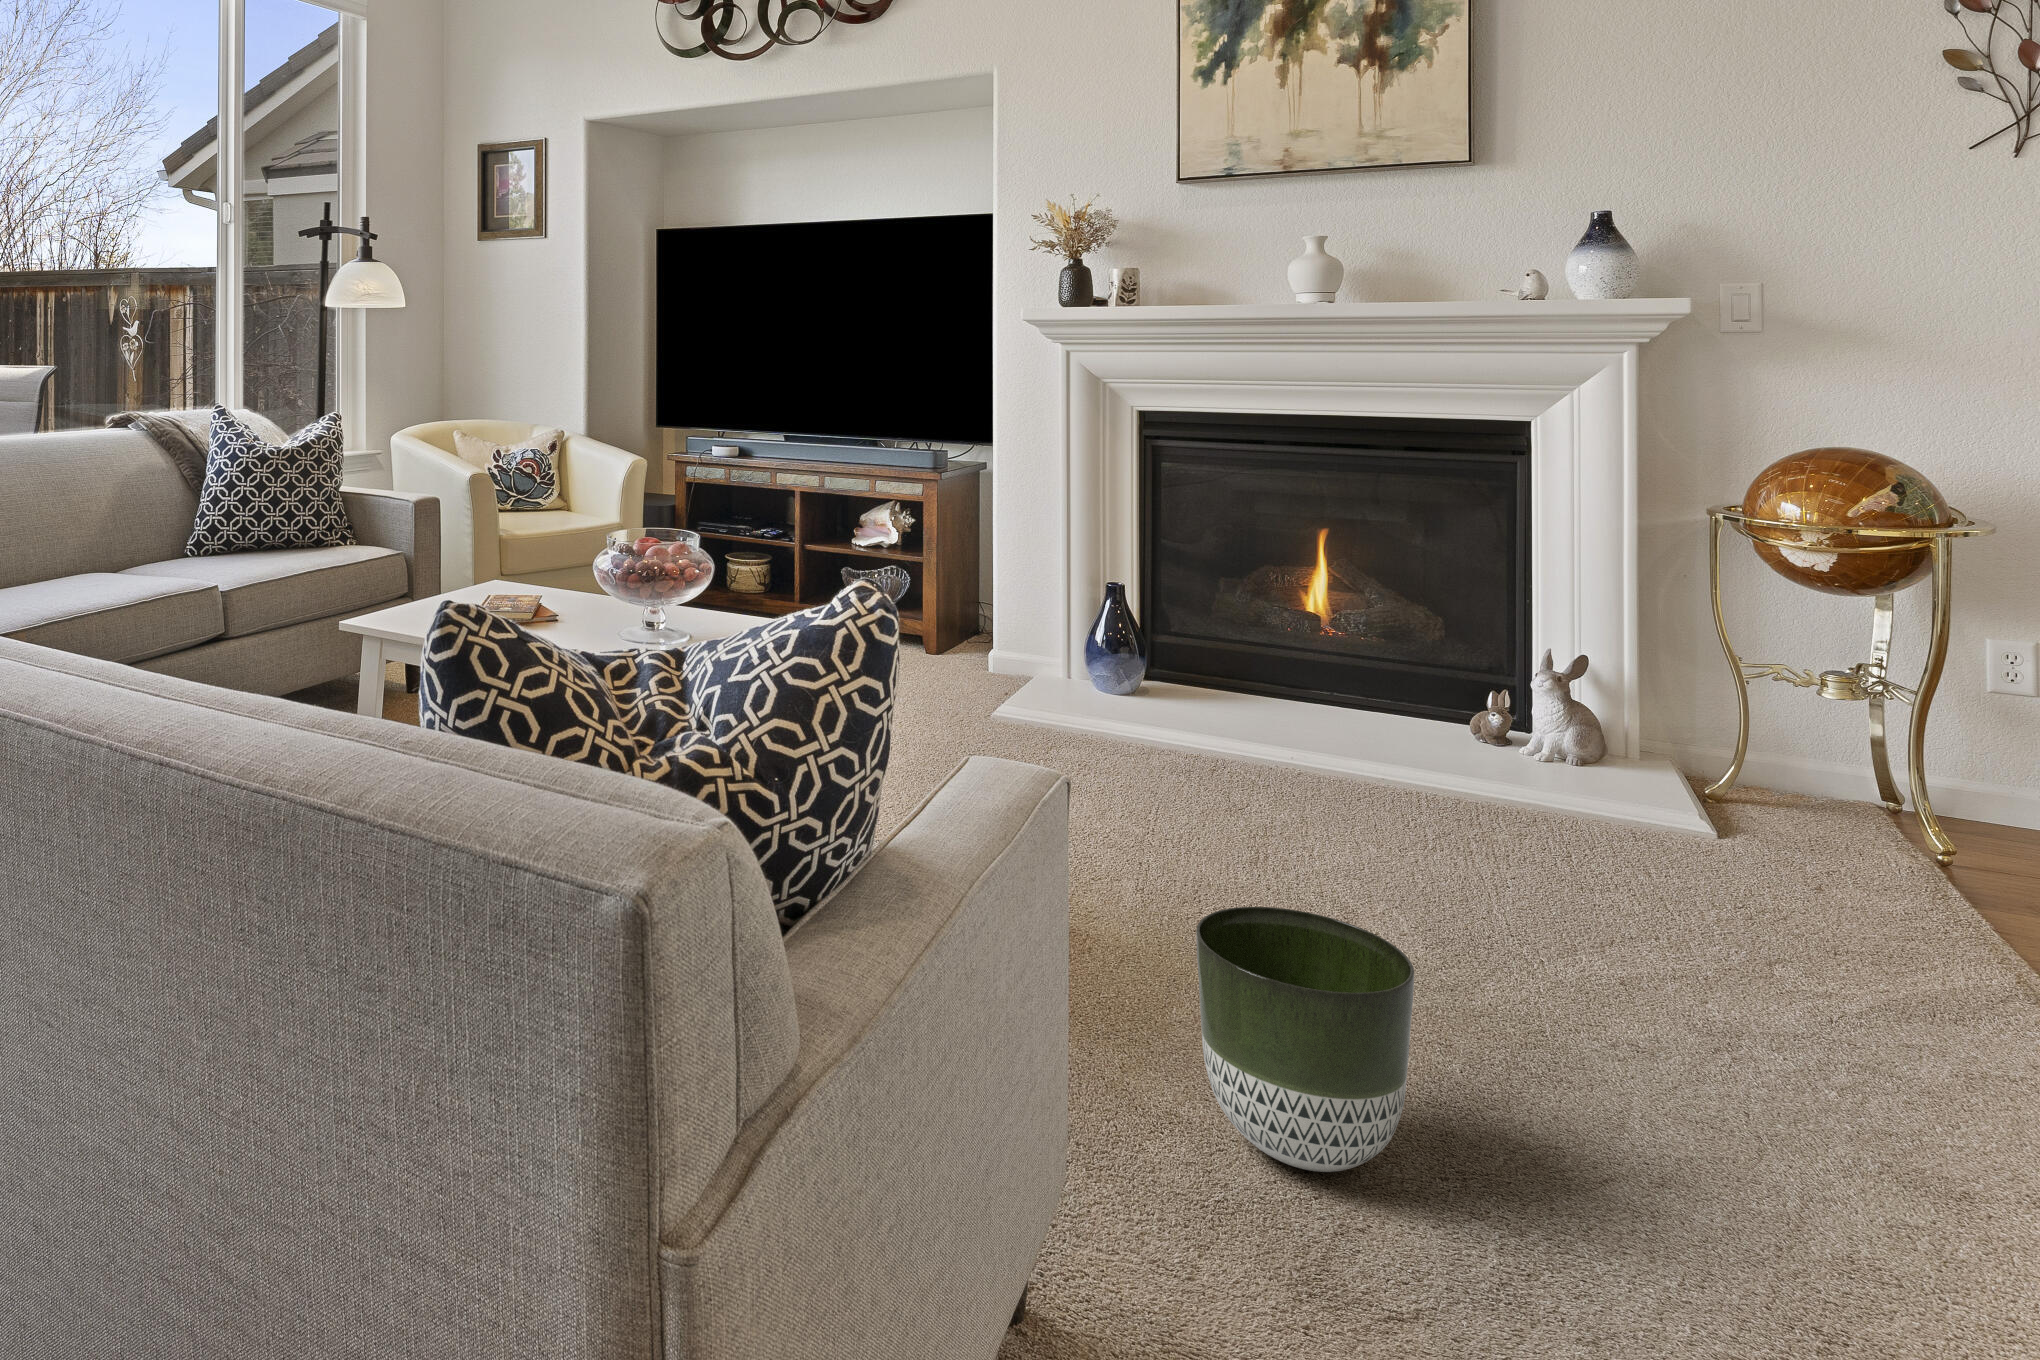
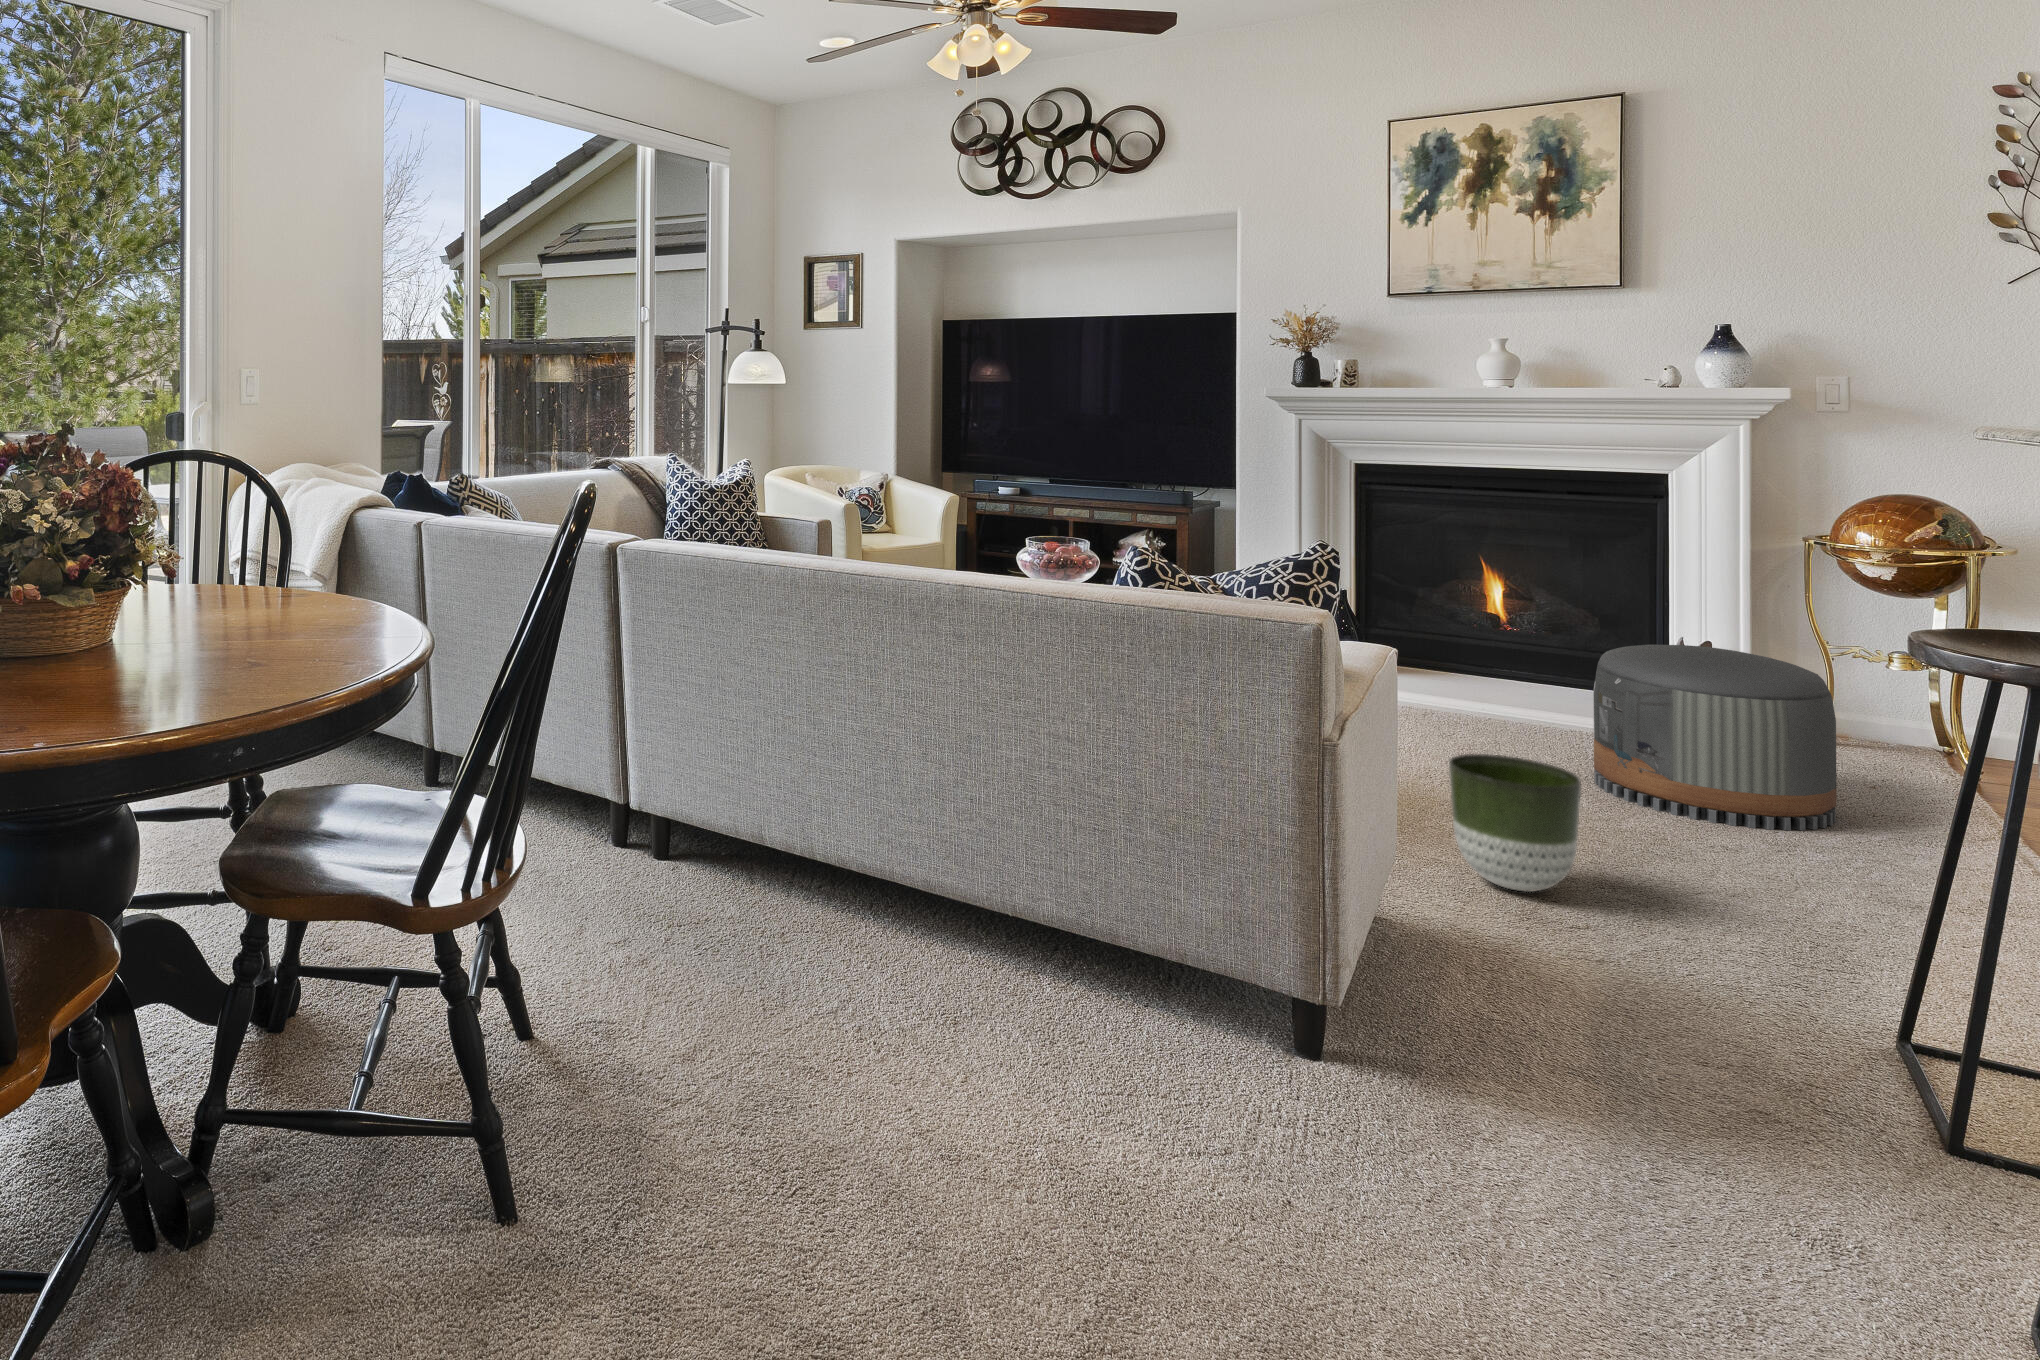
pouf: none [1430,675,1783,978] -> present [1593,645,1837,830]

